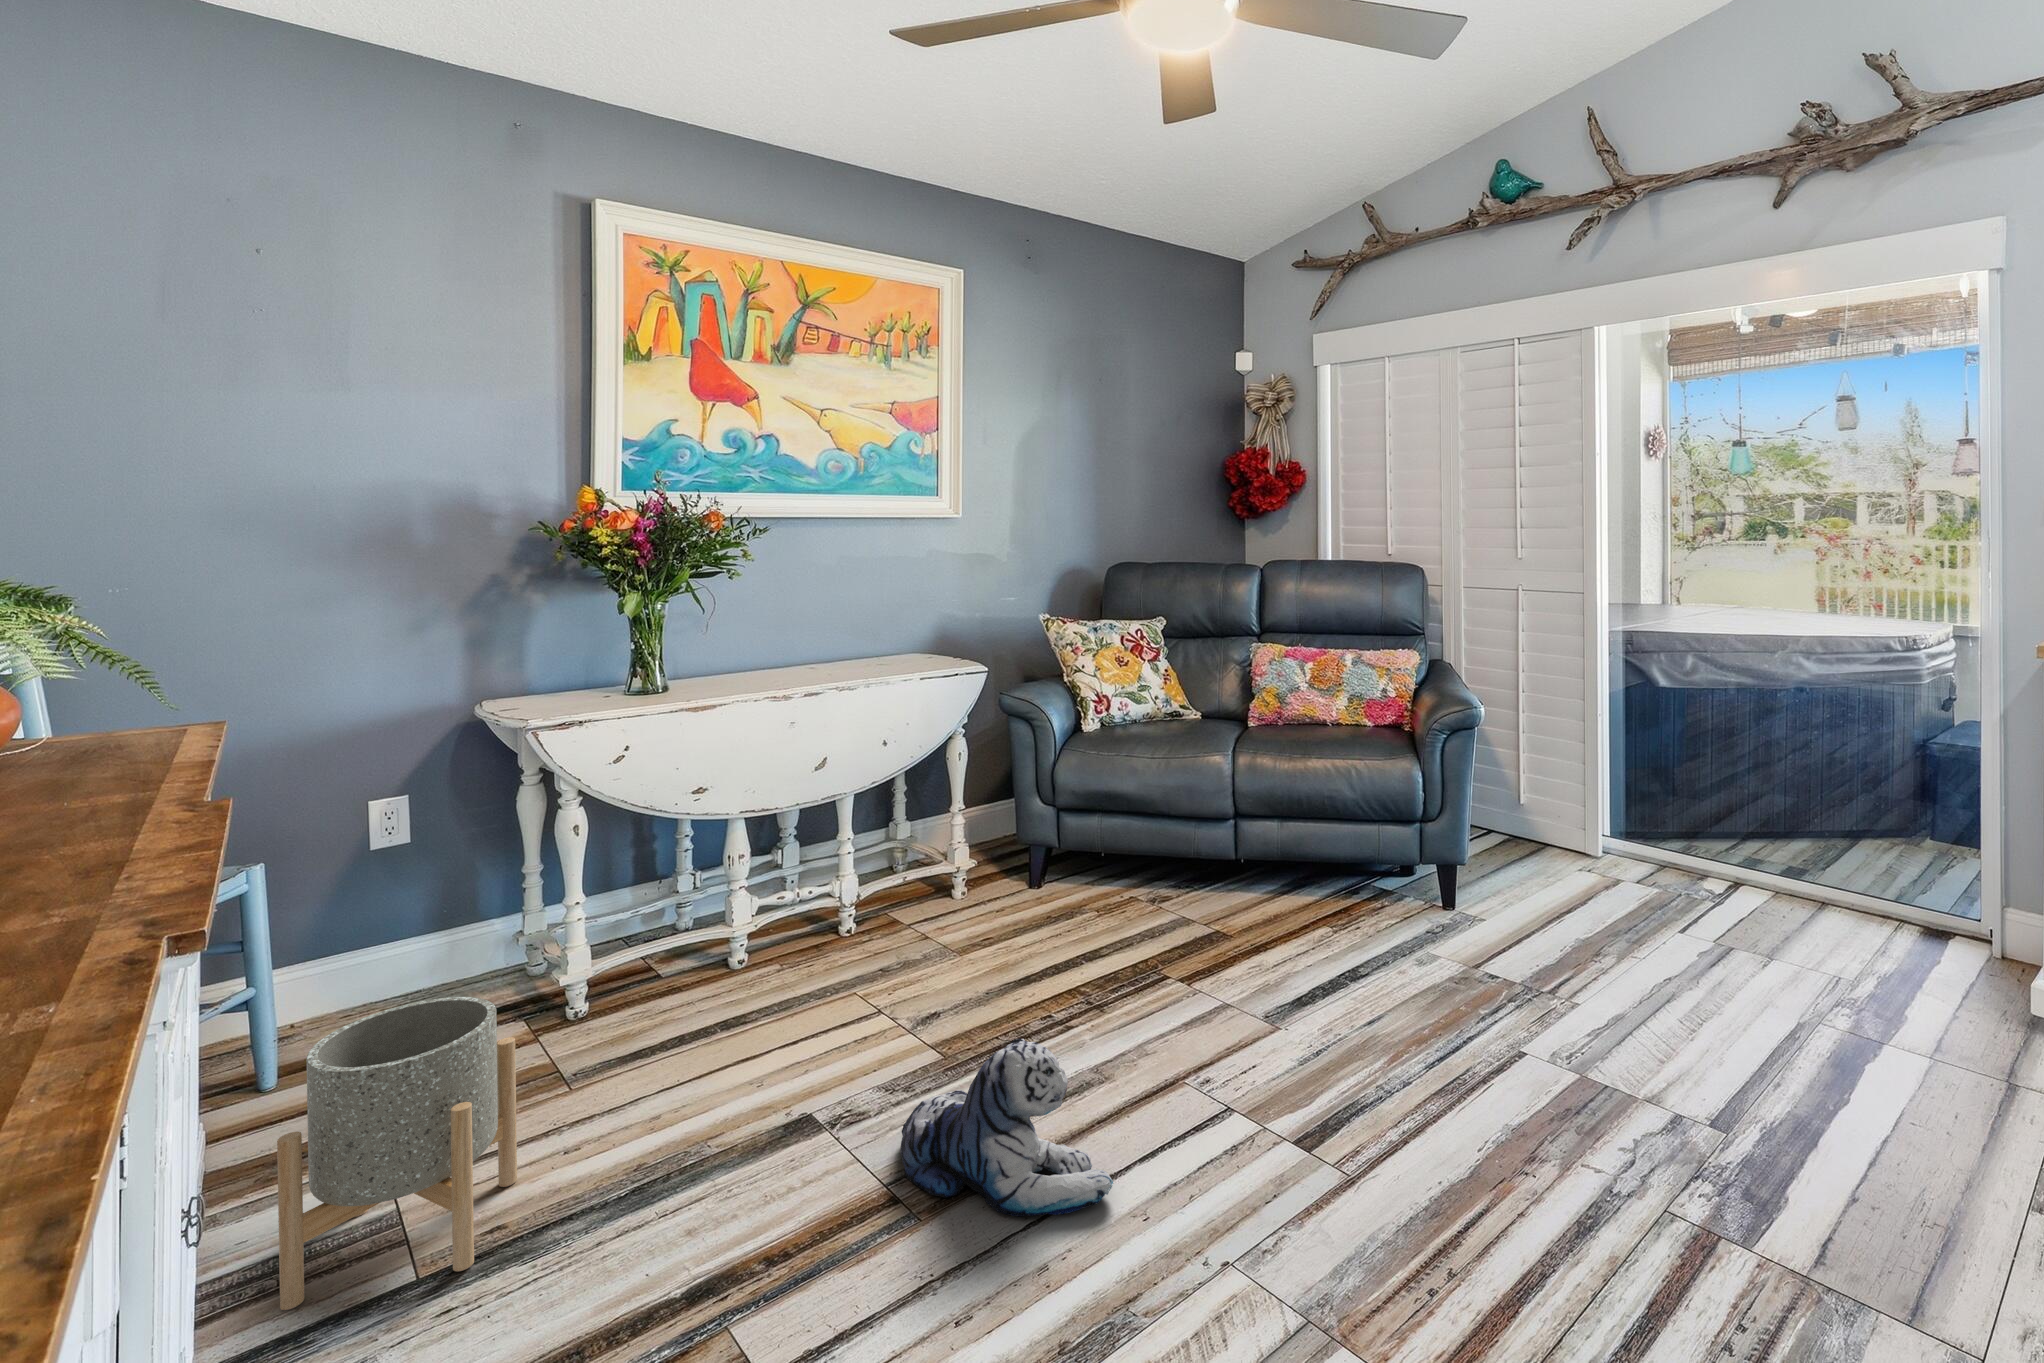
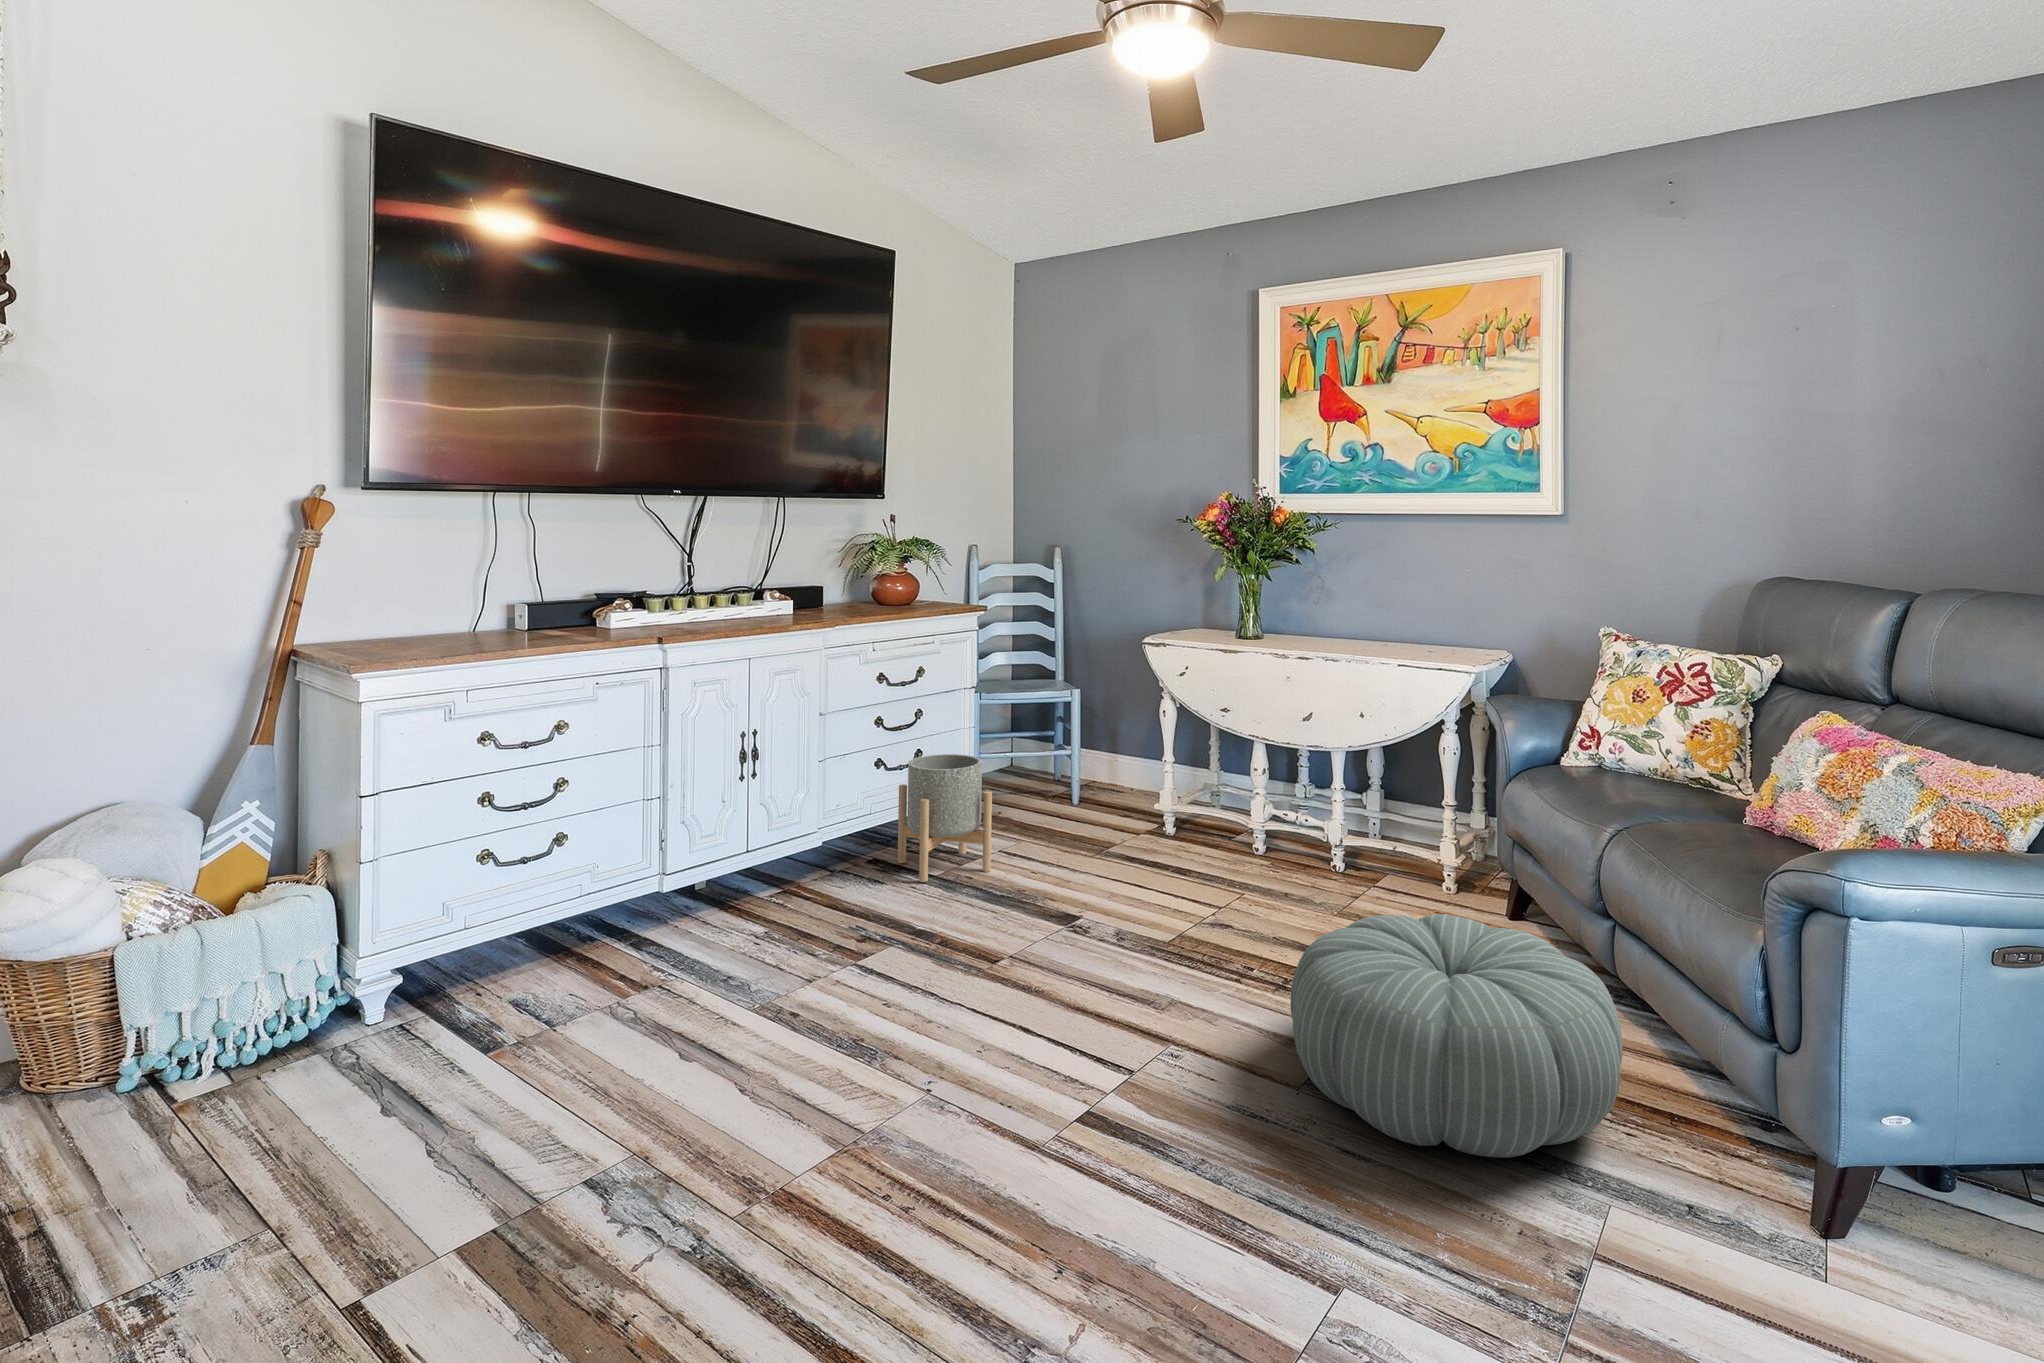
pouf: none [1182,836,1427,1006] -> present [1291,914,1623,1158]
plush toy: present [900,1038,1113,1216] -> none [966,894,1074,1024]

